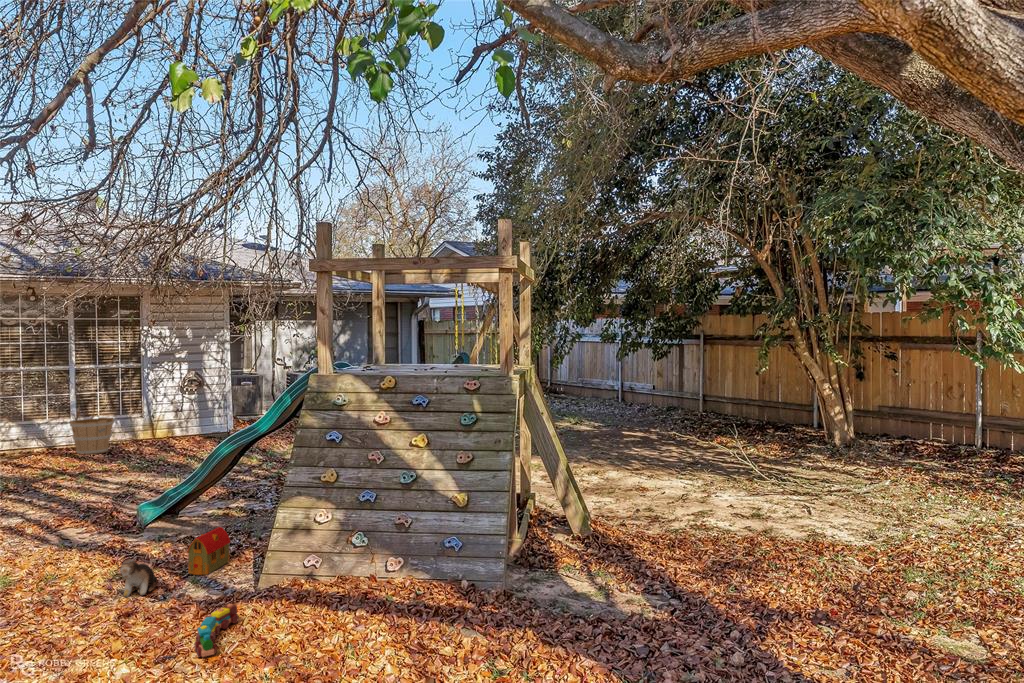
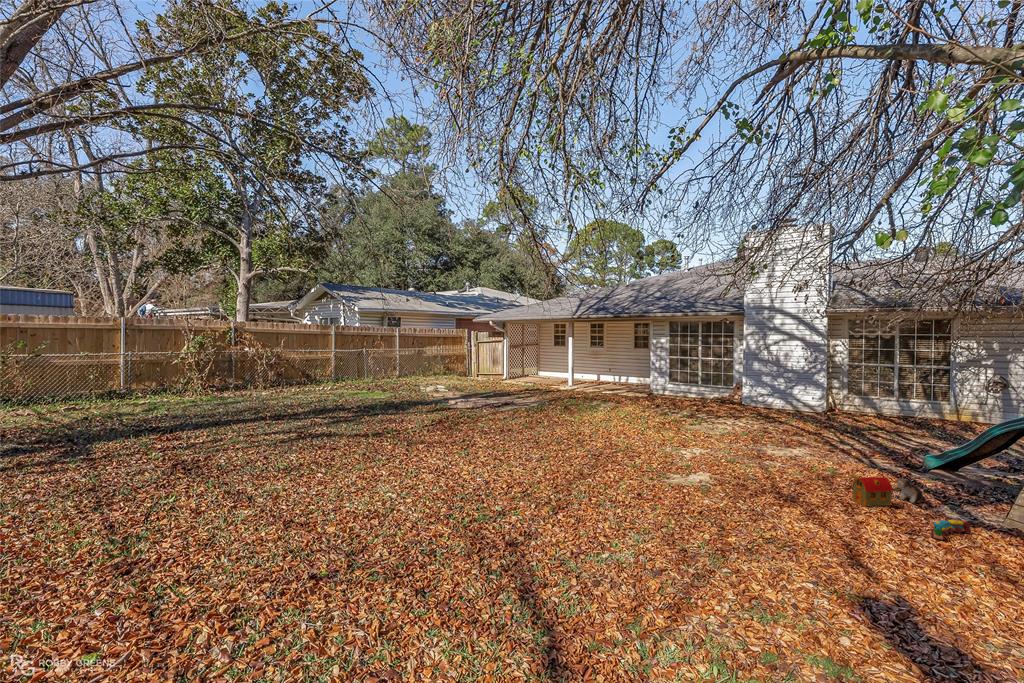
wooden bucket: present [70,417,114,454] -> none [891,399,925,424]
toy house: present [187,527,230,575] -> present [852,477,893,506]

